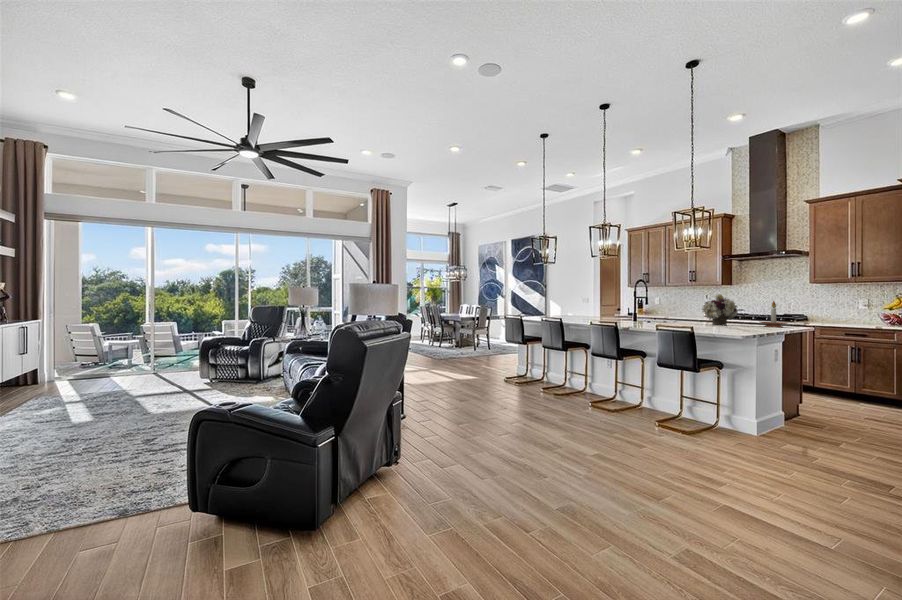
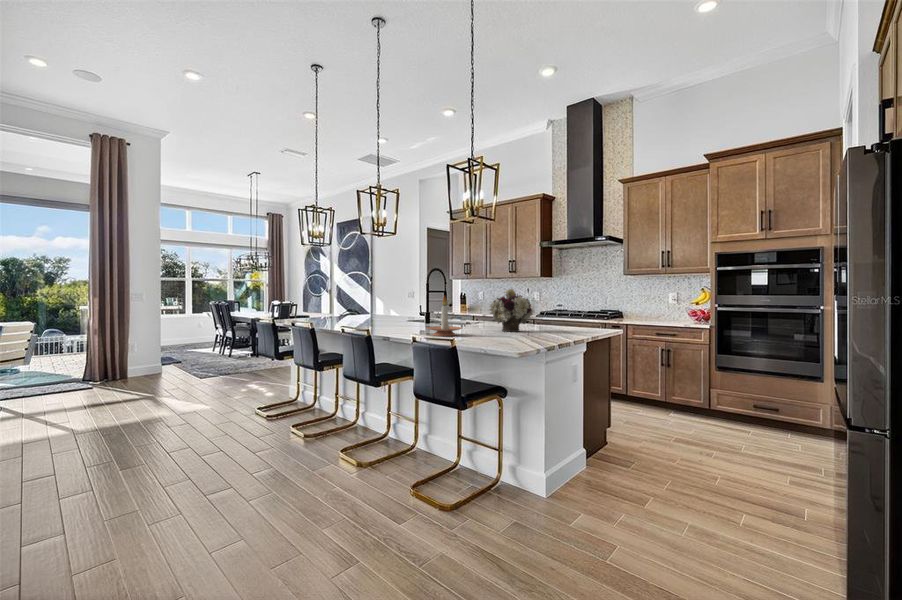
candle holder: present [760,301,787,327] -> present [427,296,462,336]

